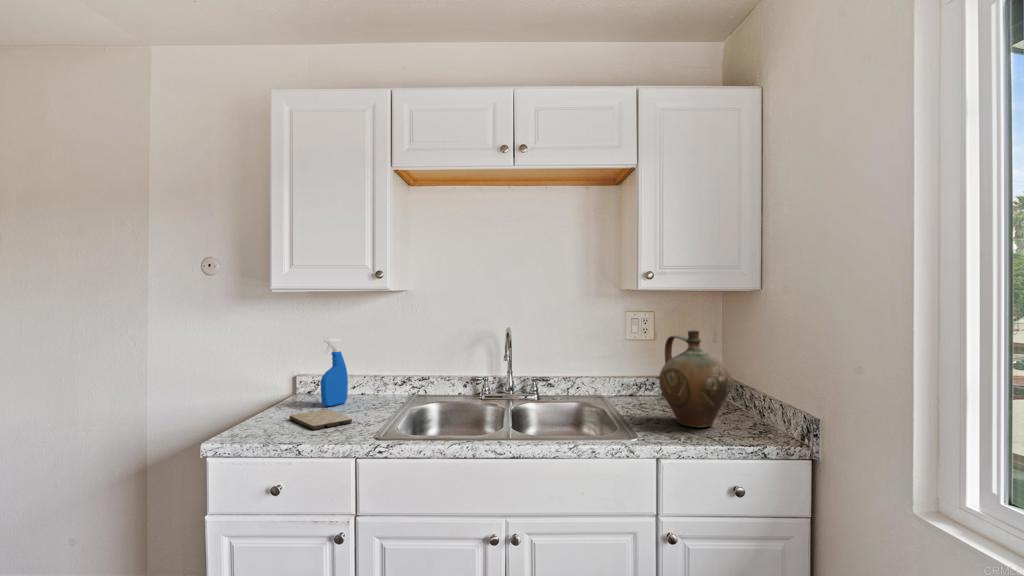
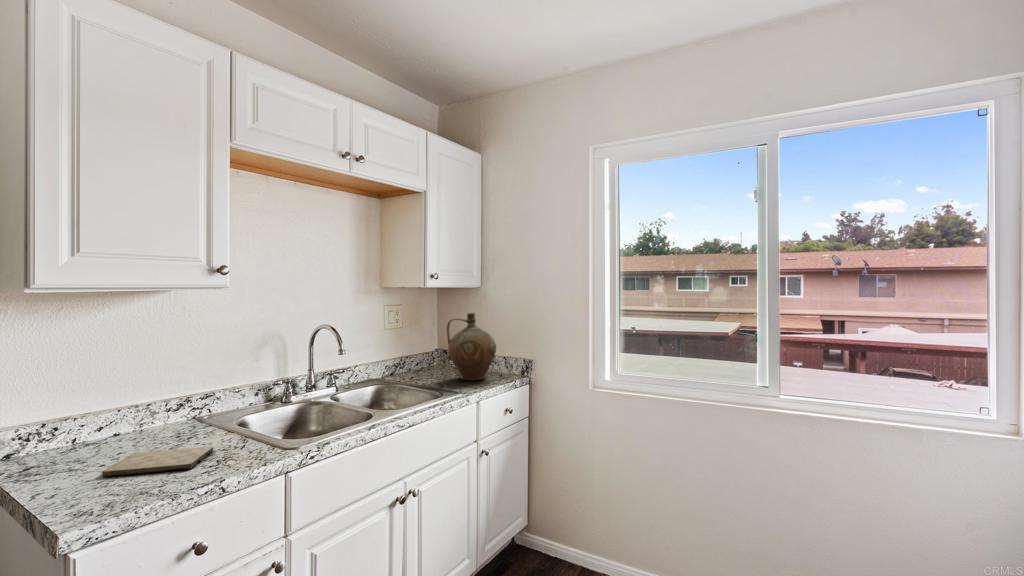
spray bottle: present [321,338,348,406] -> none [95,359,124,455]

